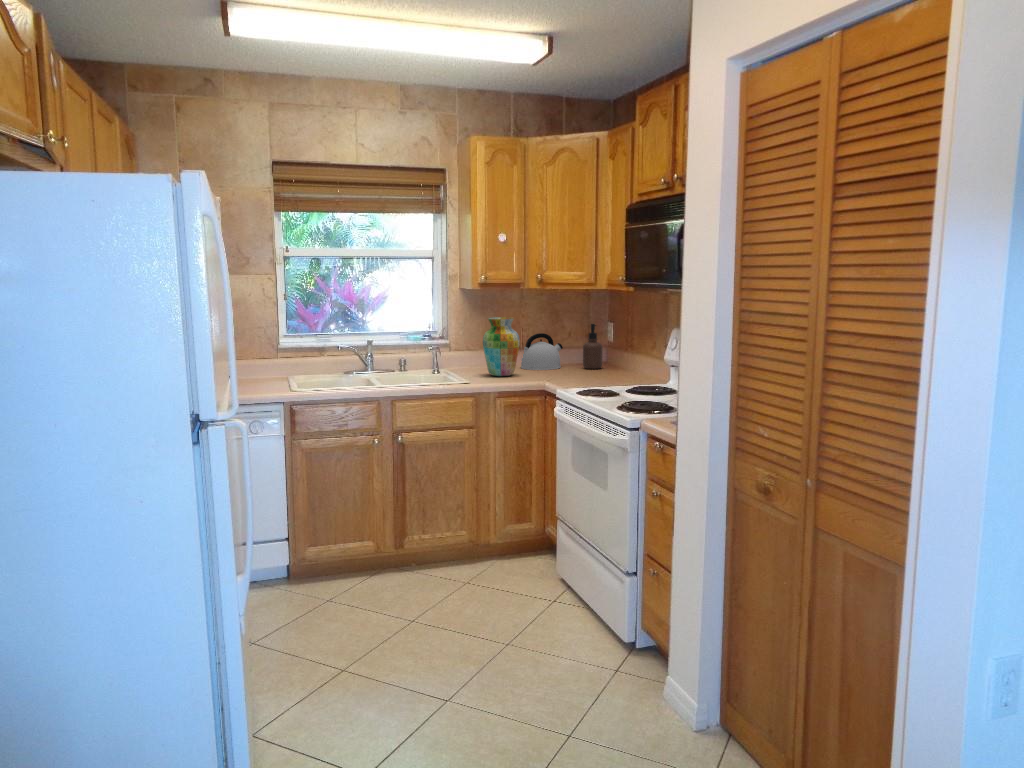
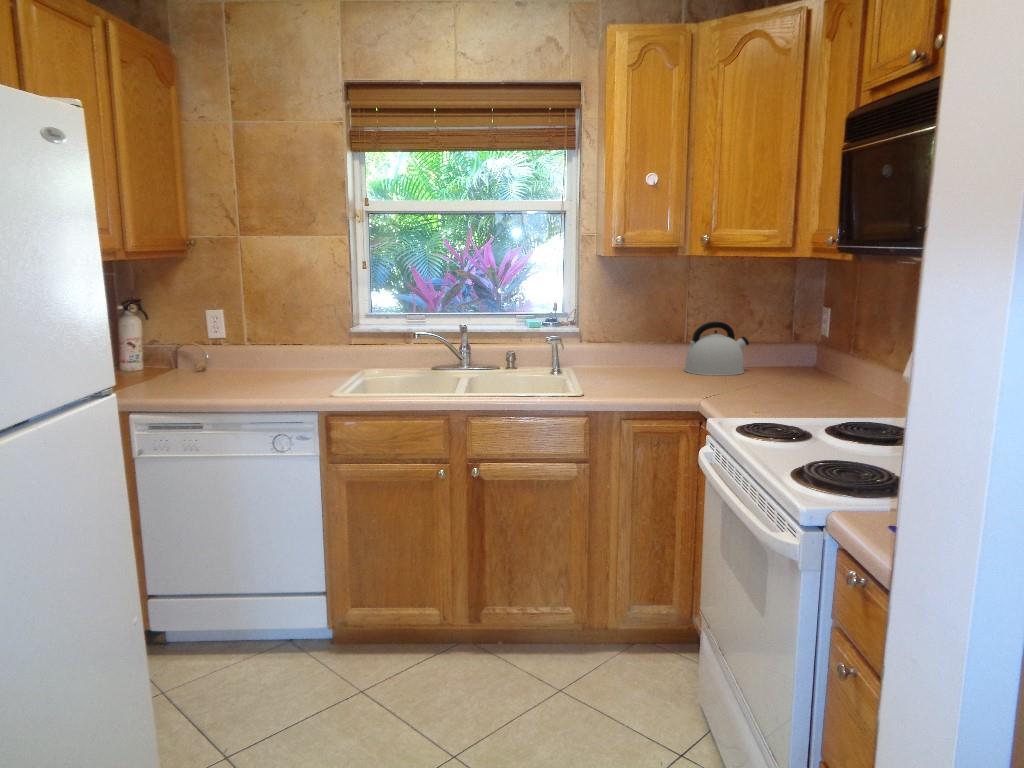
vase: present [483,317,520,376] -> none [619,298,674,384]
soap dispenser: present [583,324,602,369] -> none [777,310,809,378]

